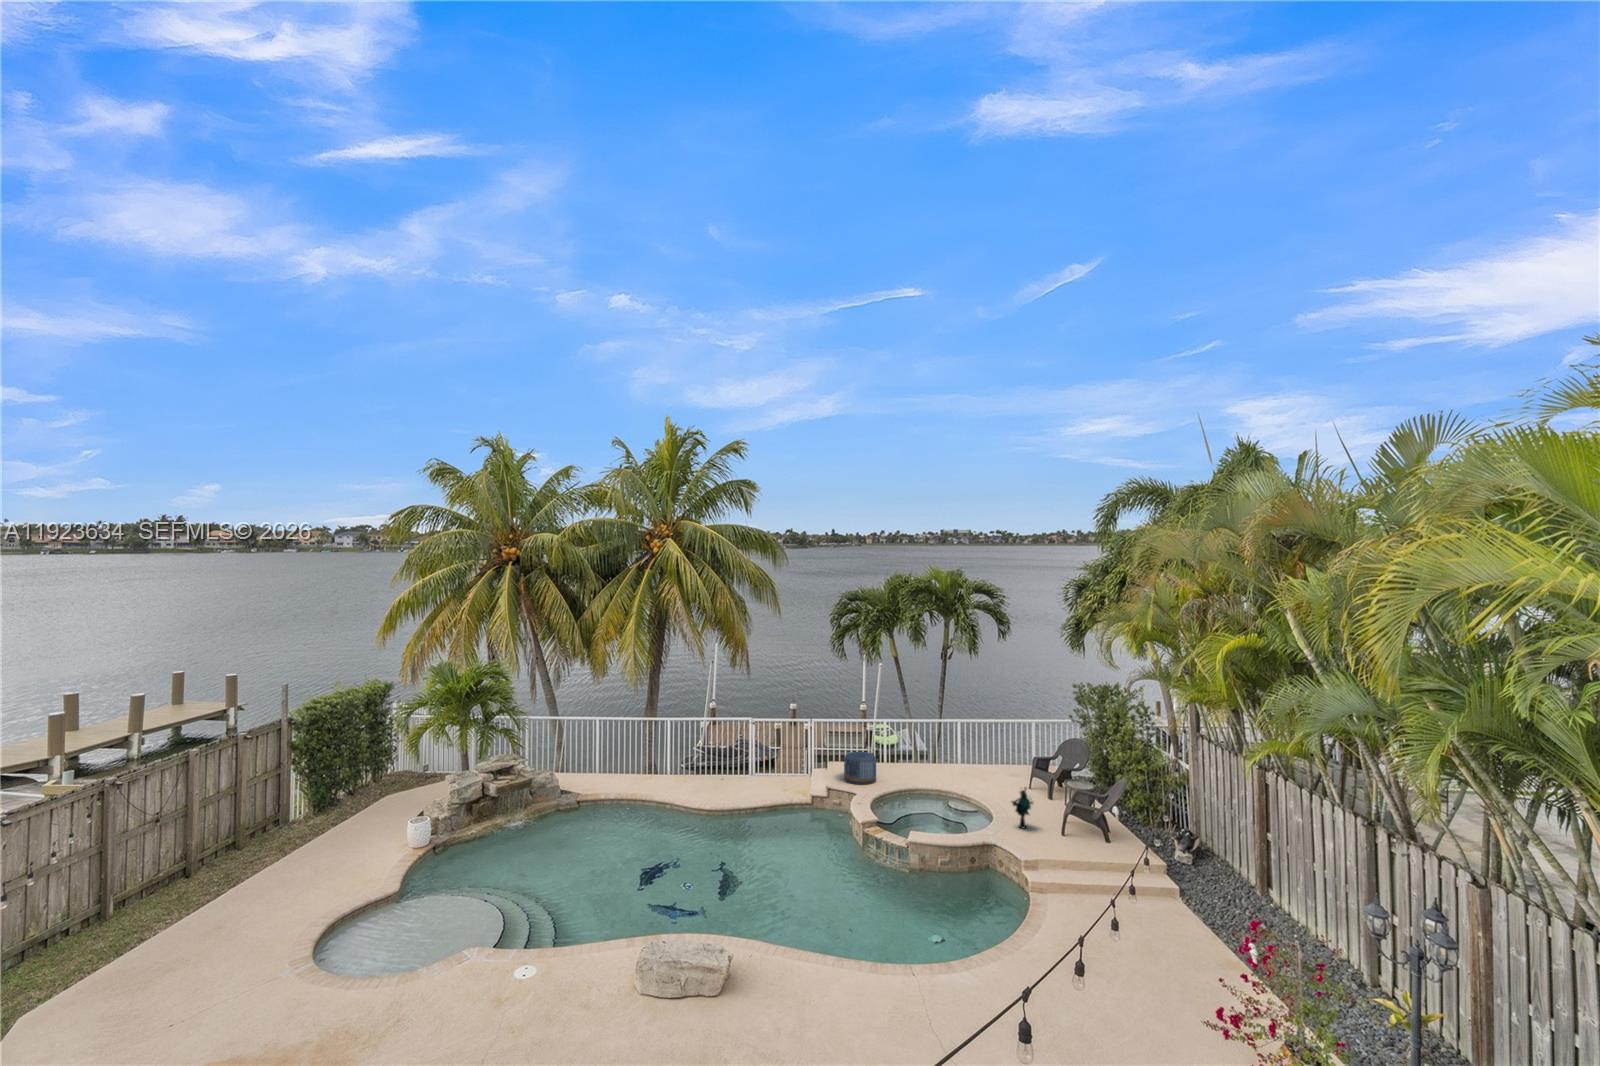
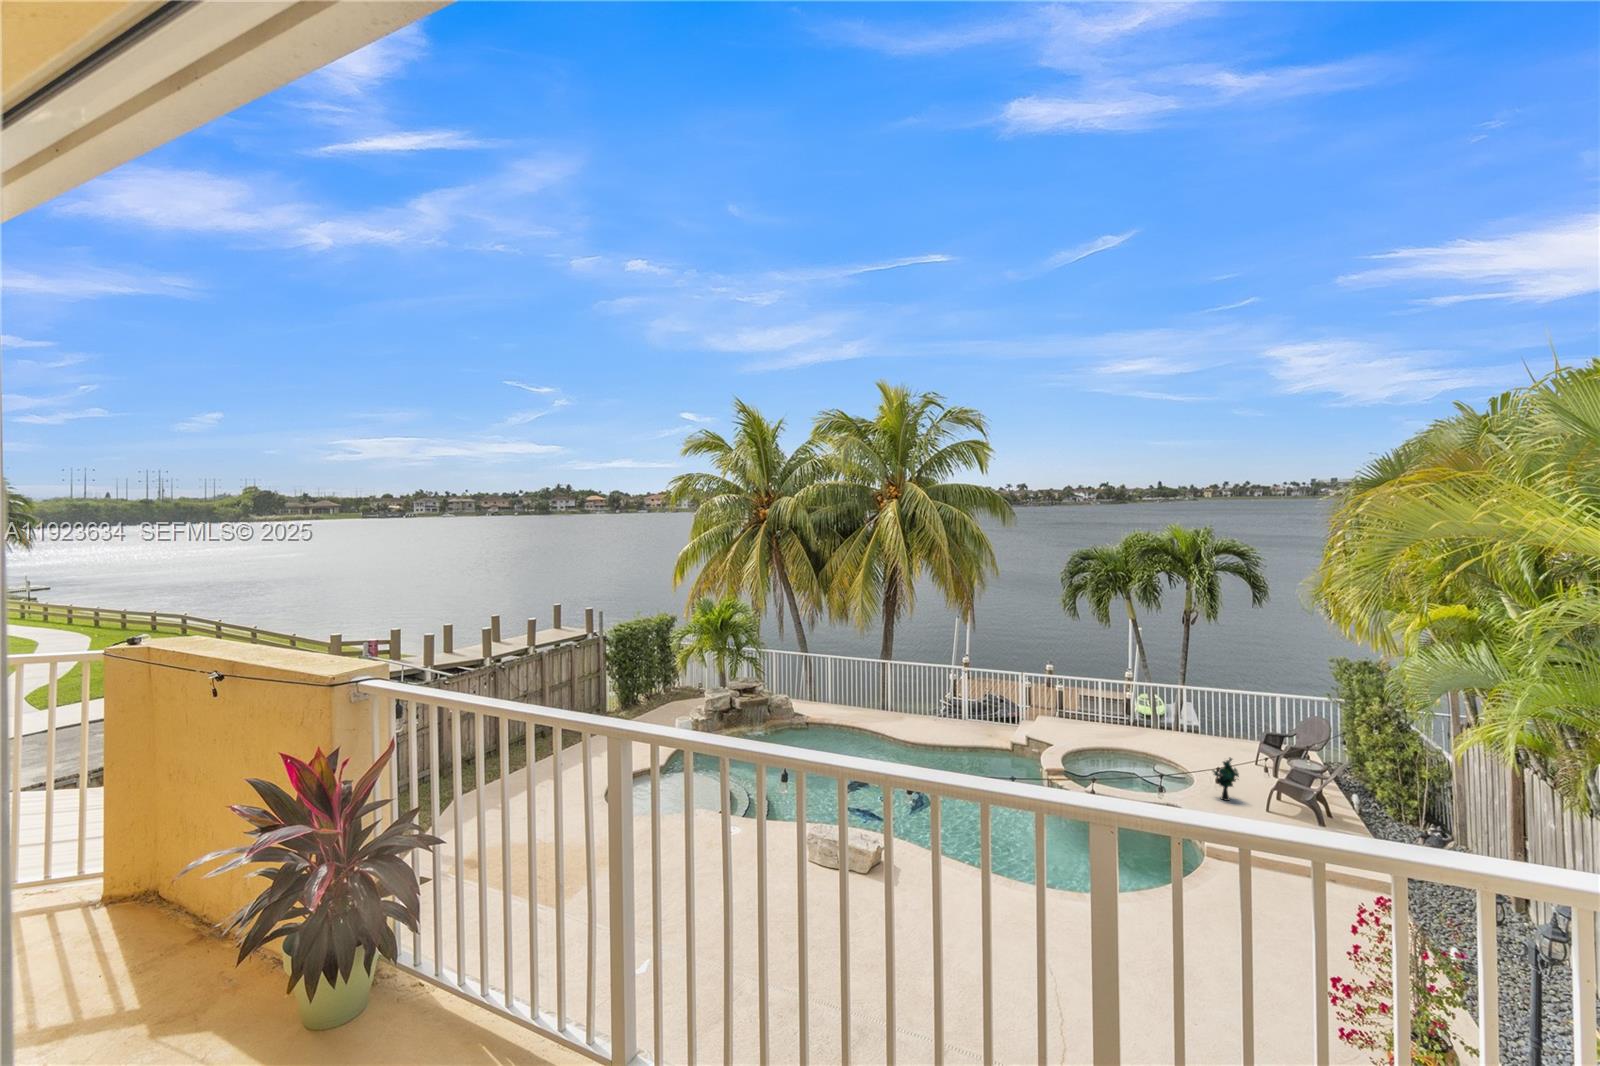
pouf: present [844,752,876,785] -> none [1050,708,1084,740]

